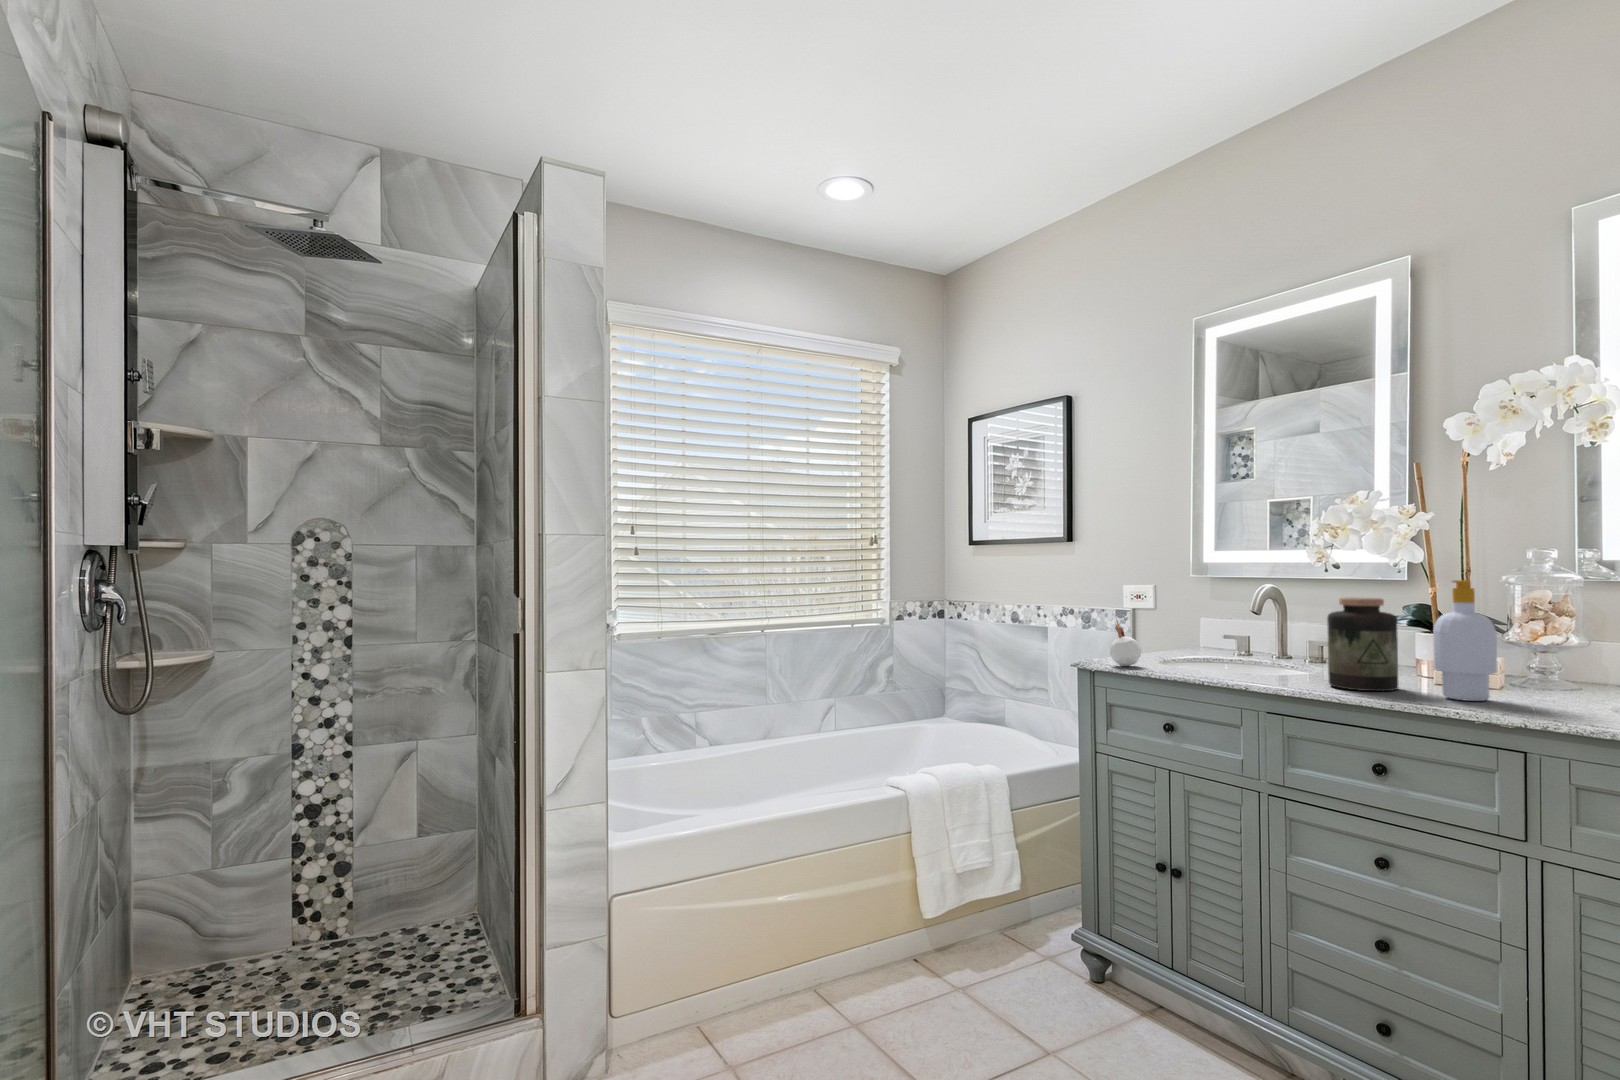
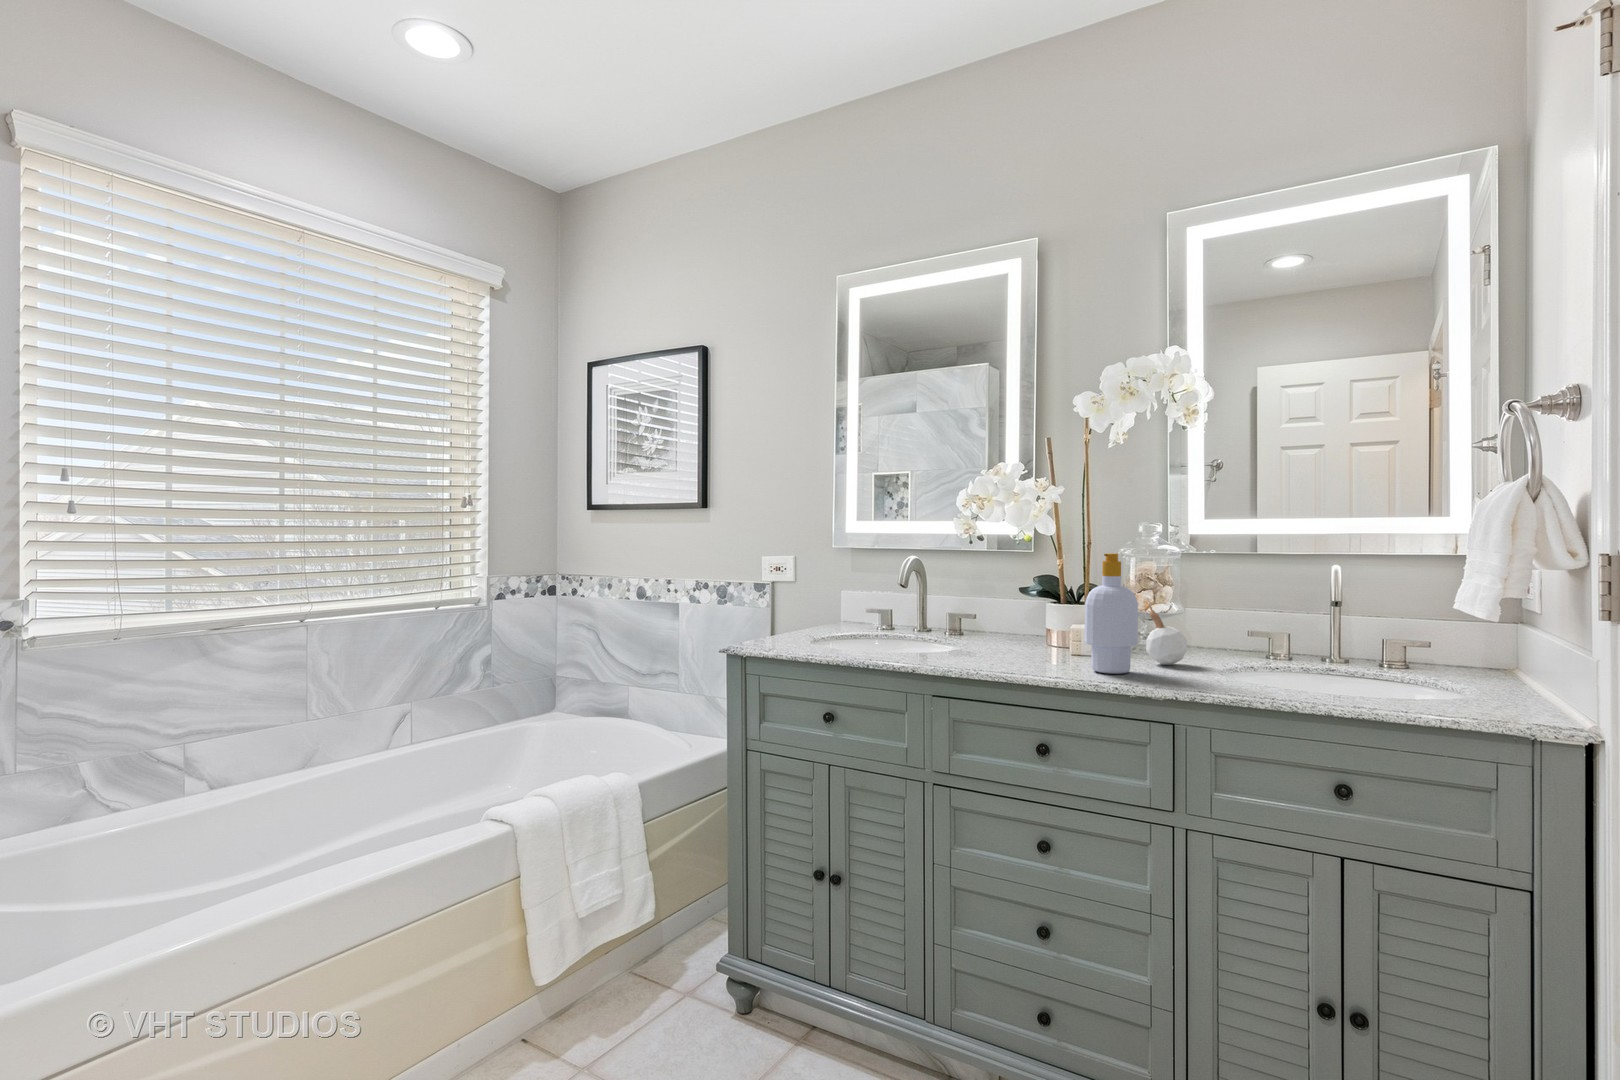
jar: present [1327,597,1398,691] -> none [987,571,1049,668]
candle: present [1110,615,1141,666] -> present [1146,598,1187,665]

